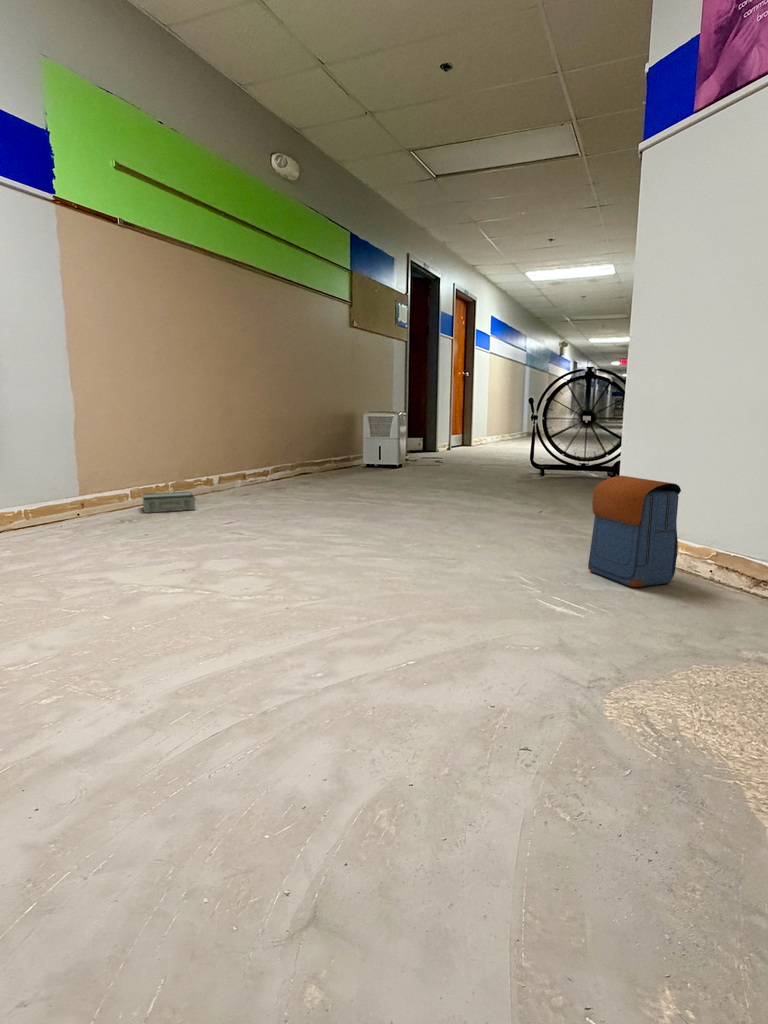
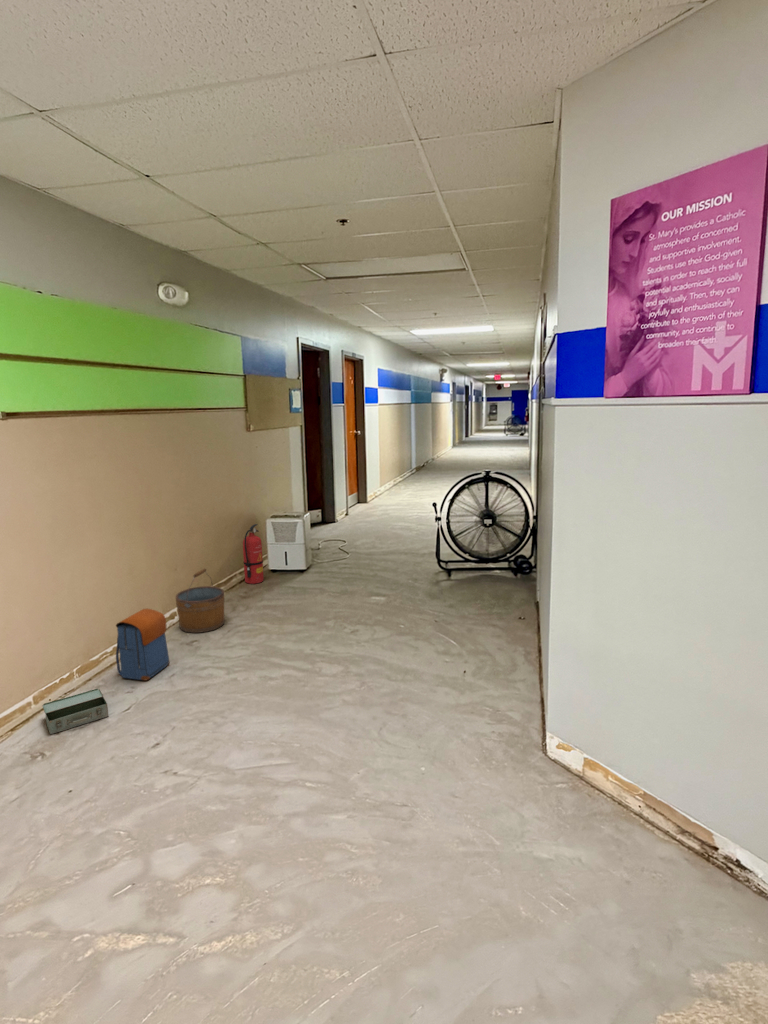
fire extinguisher: none [338,414,356,470] -> present [243,524,264,584]
bucket: none [269,429,314,485] -> present [176,569,225,633]
backpack: present [588,476,681,587] -> present [116,609,169,680]

